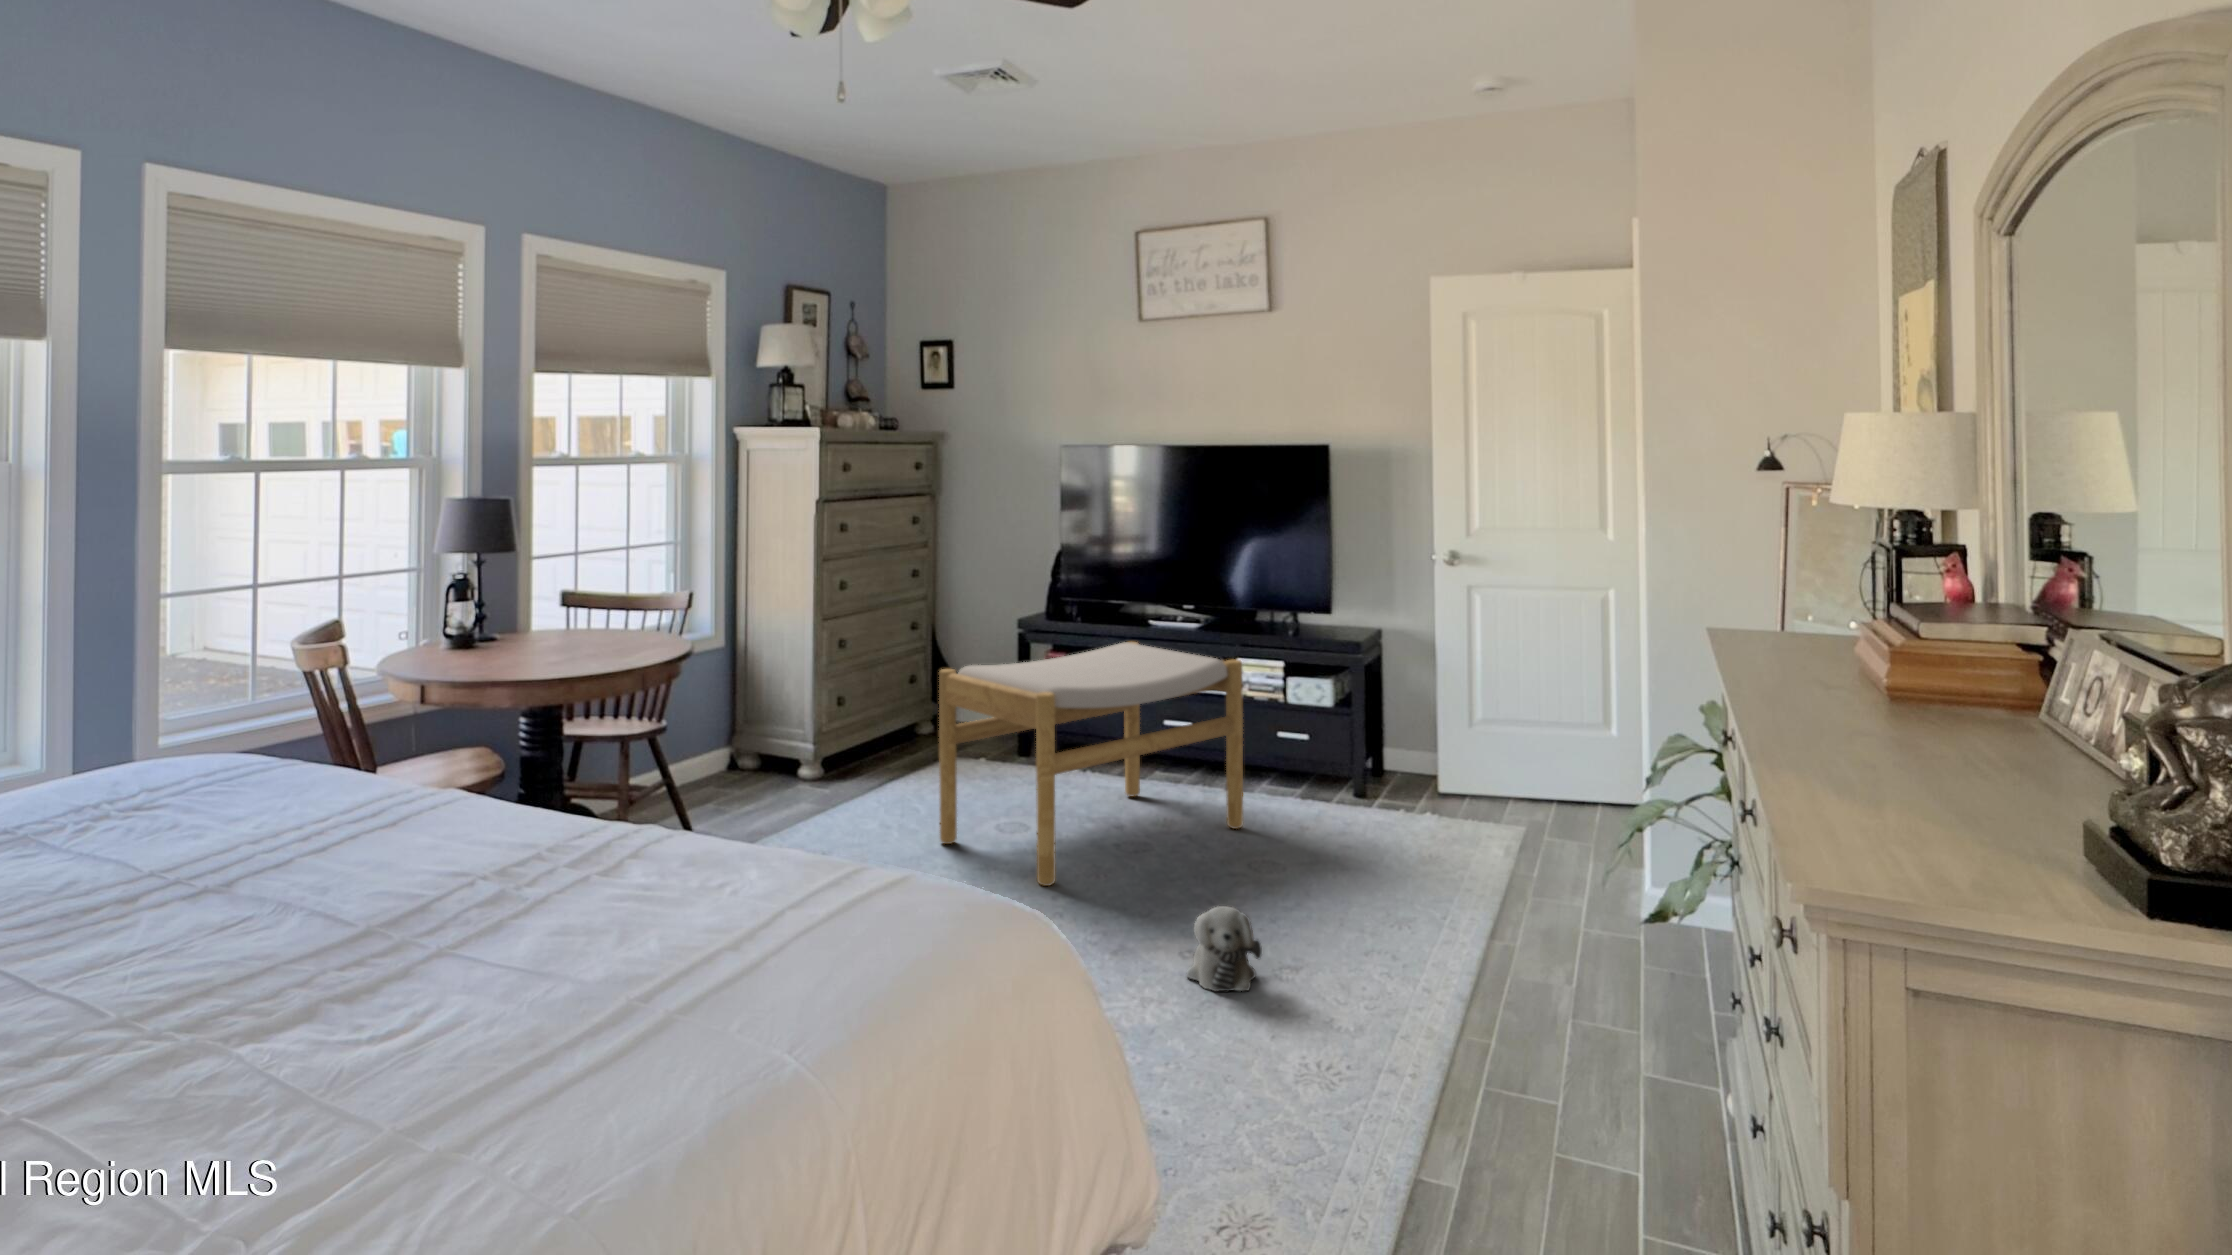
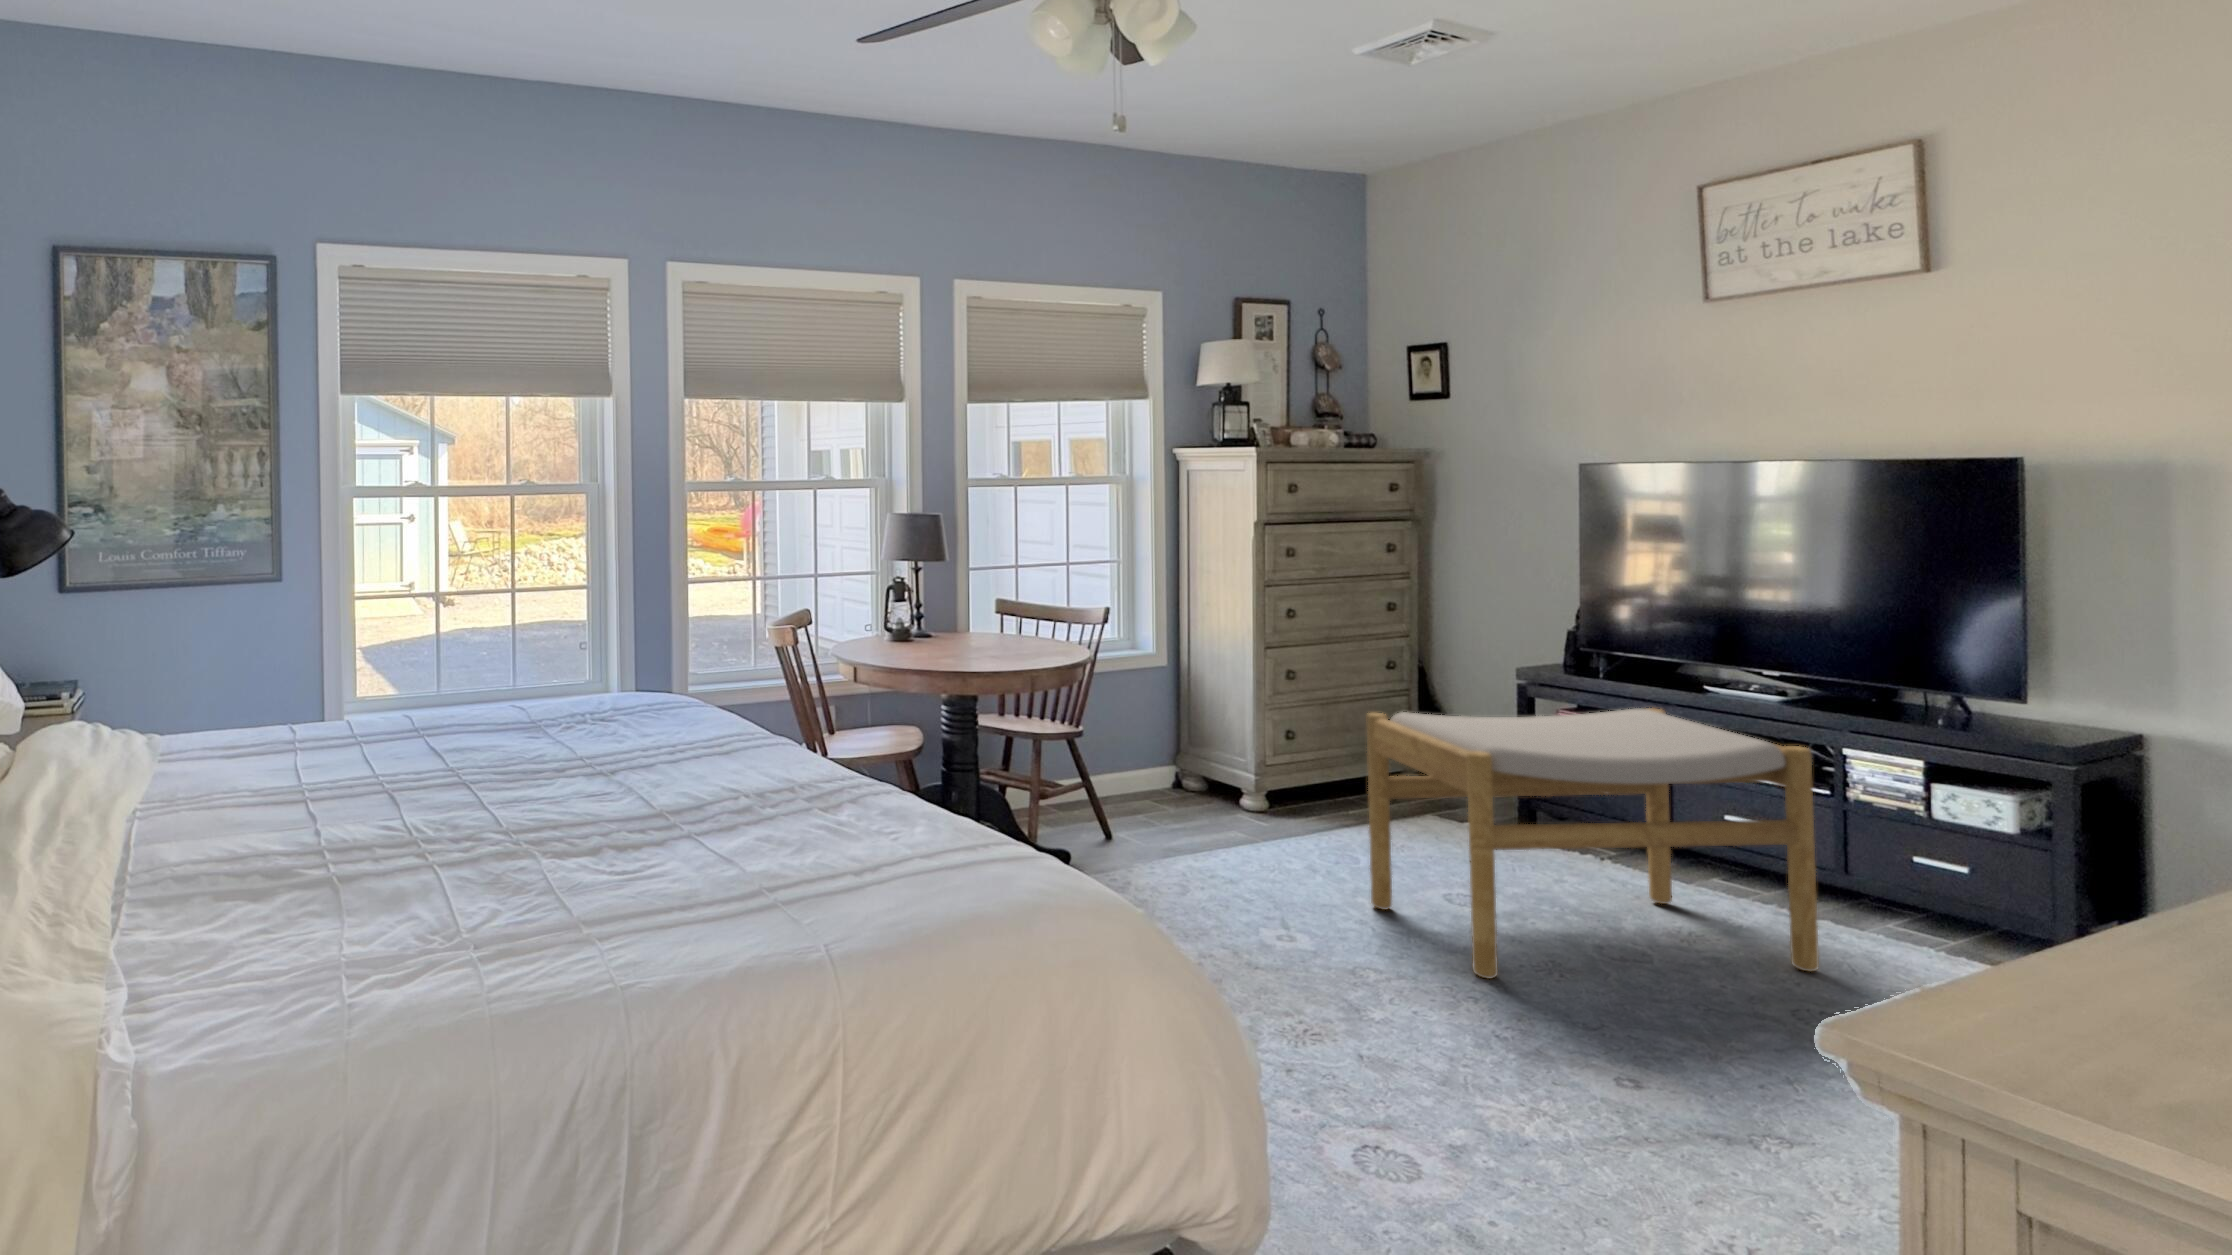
plush toy: present [1187,906,1262,991] -> none [1627,1043,1741,1160]

